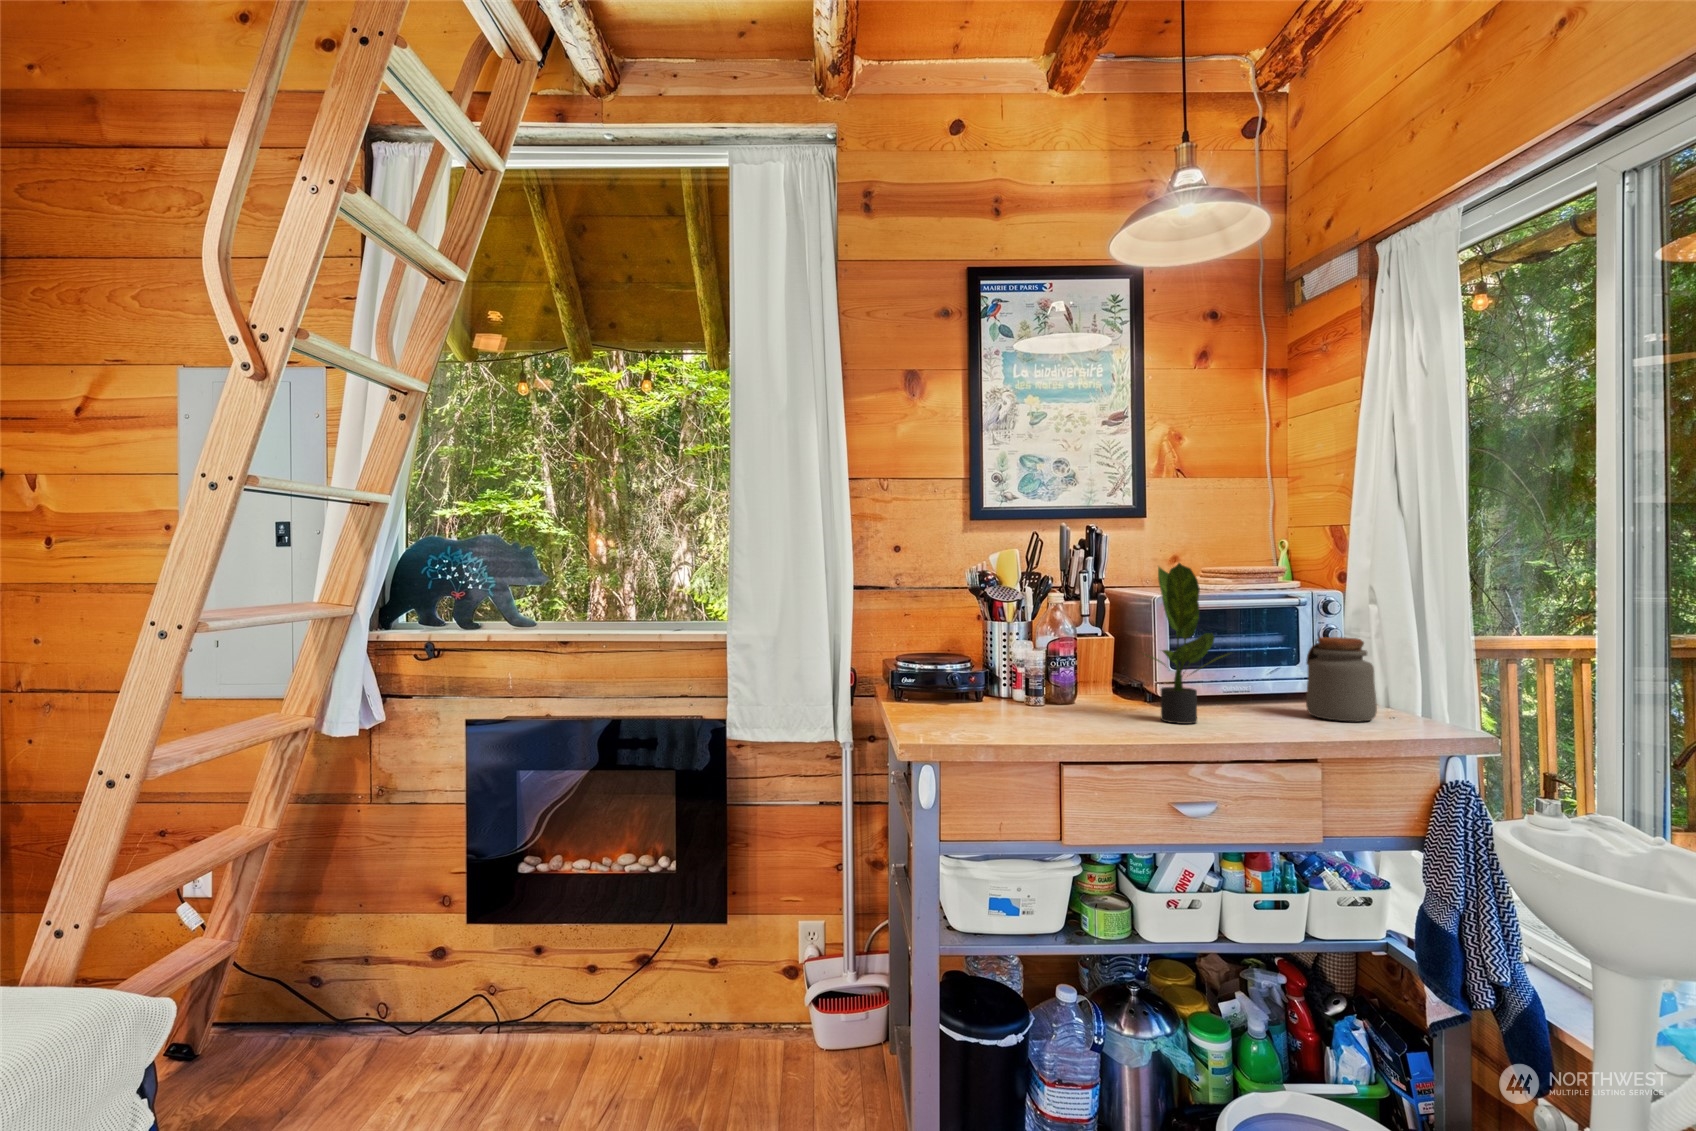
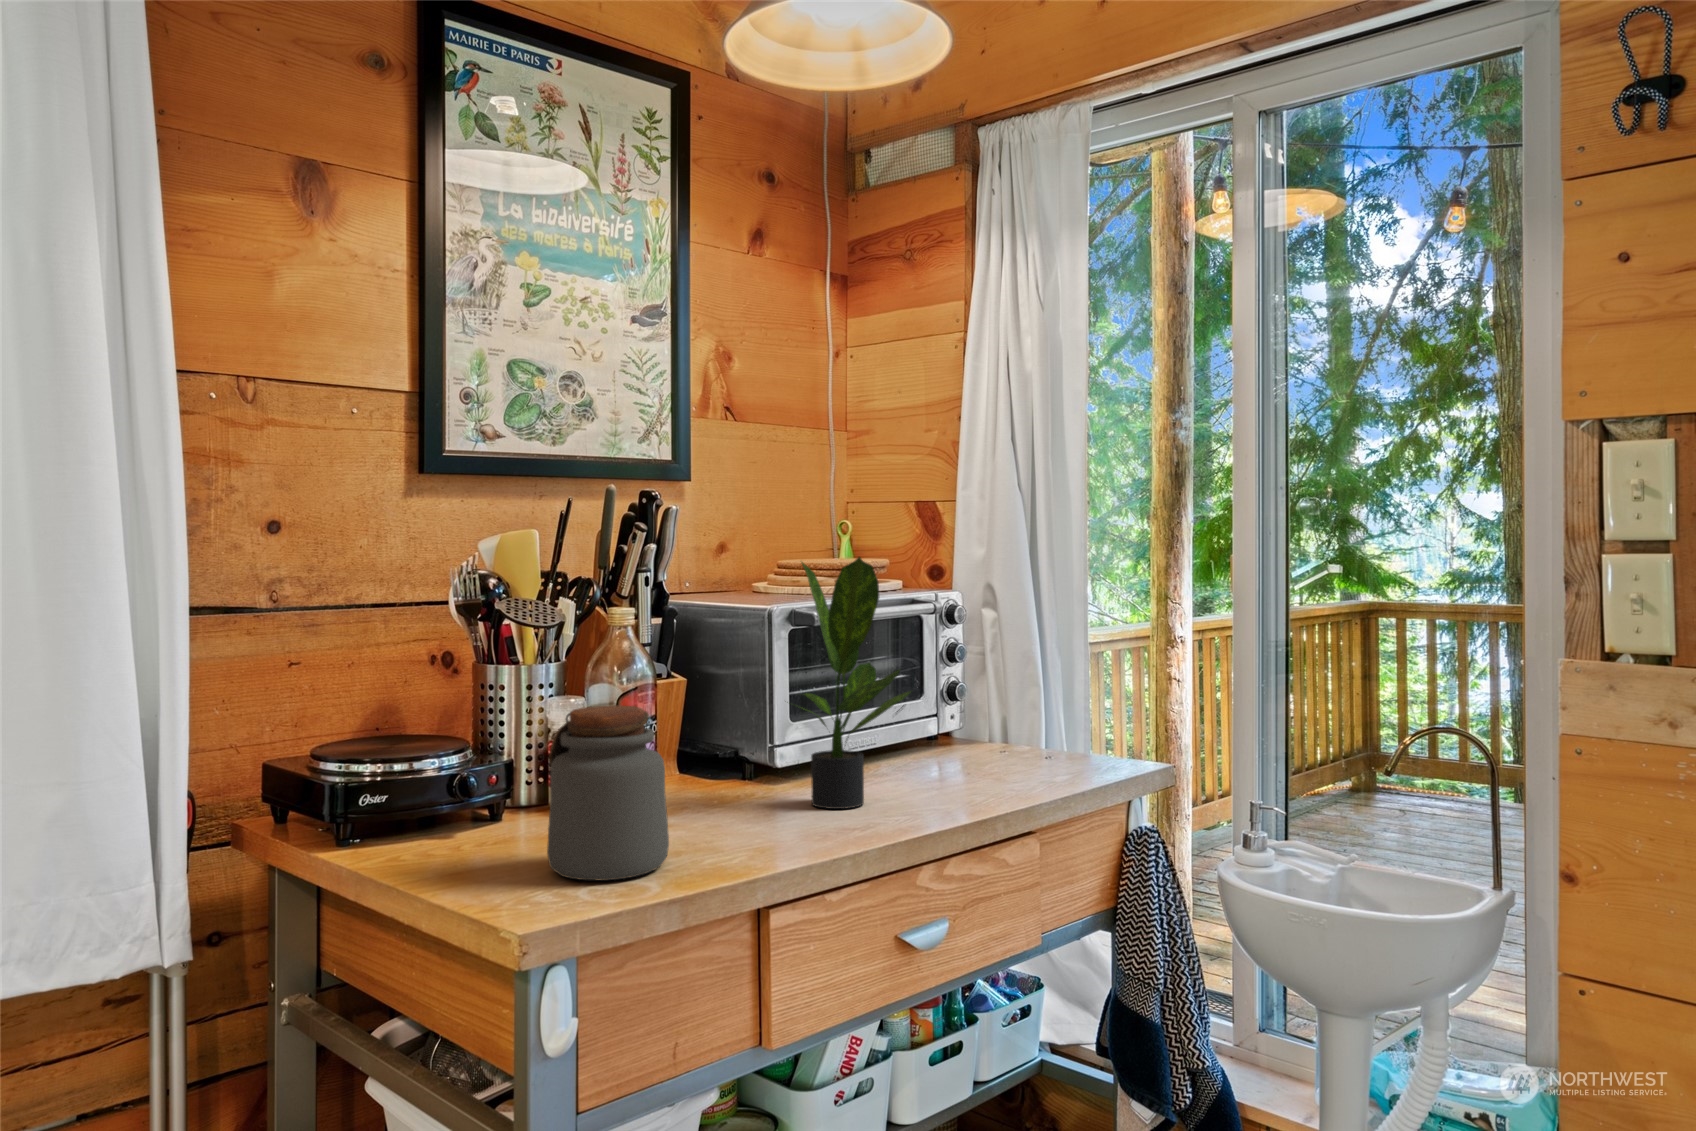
jar: present [1306,637,1377,722] -> present [547,706,669,880]

